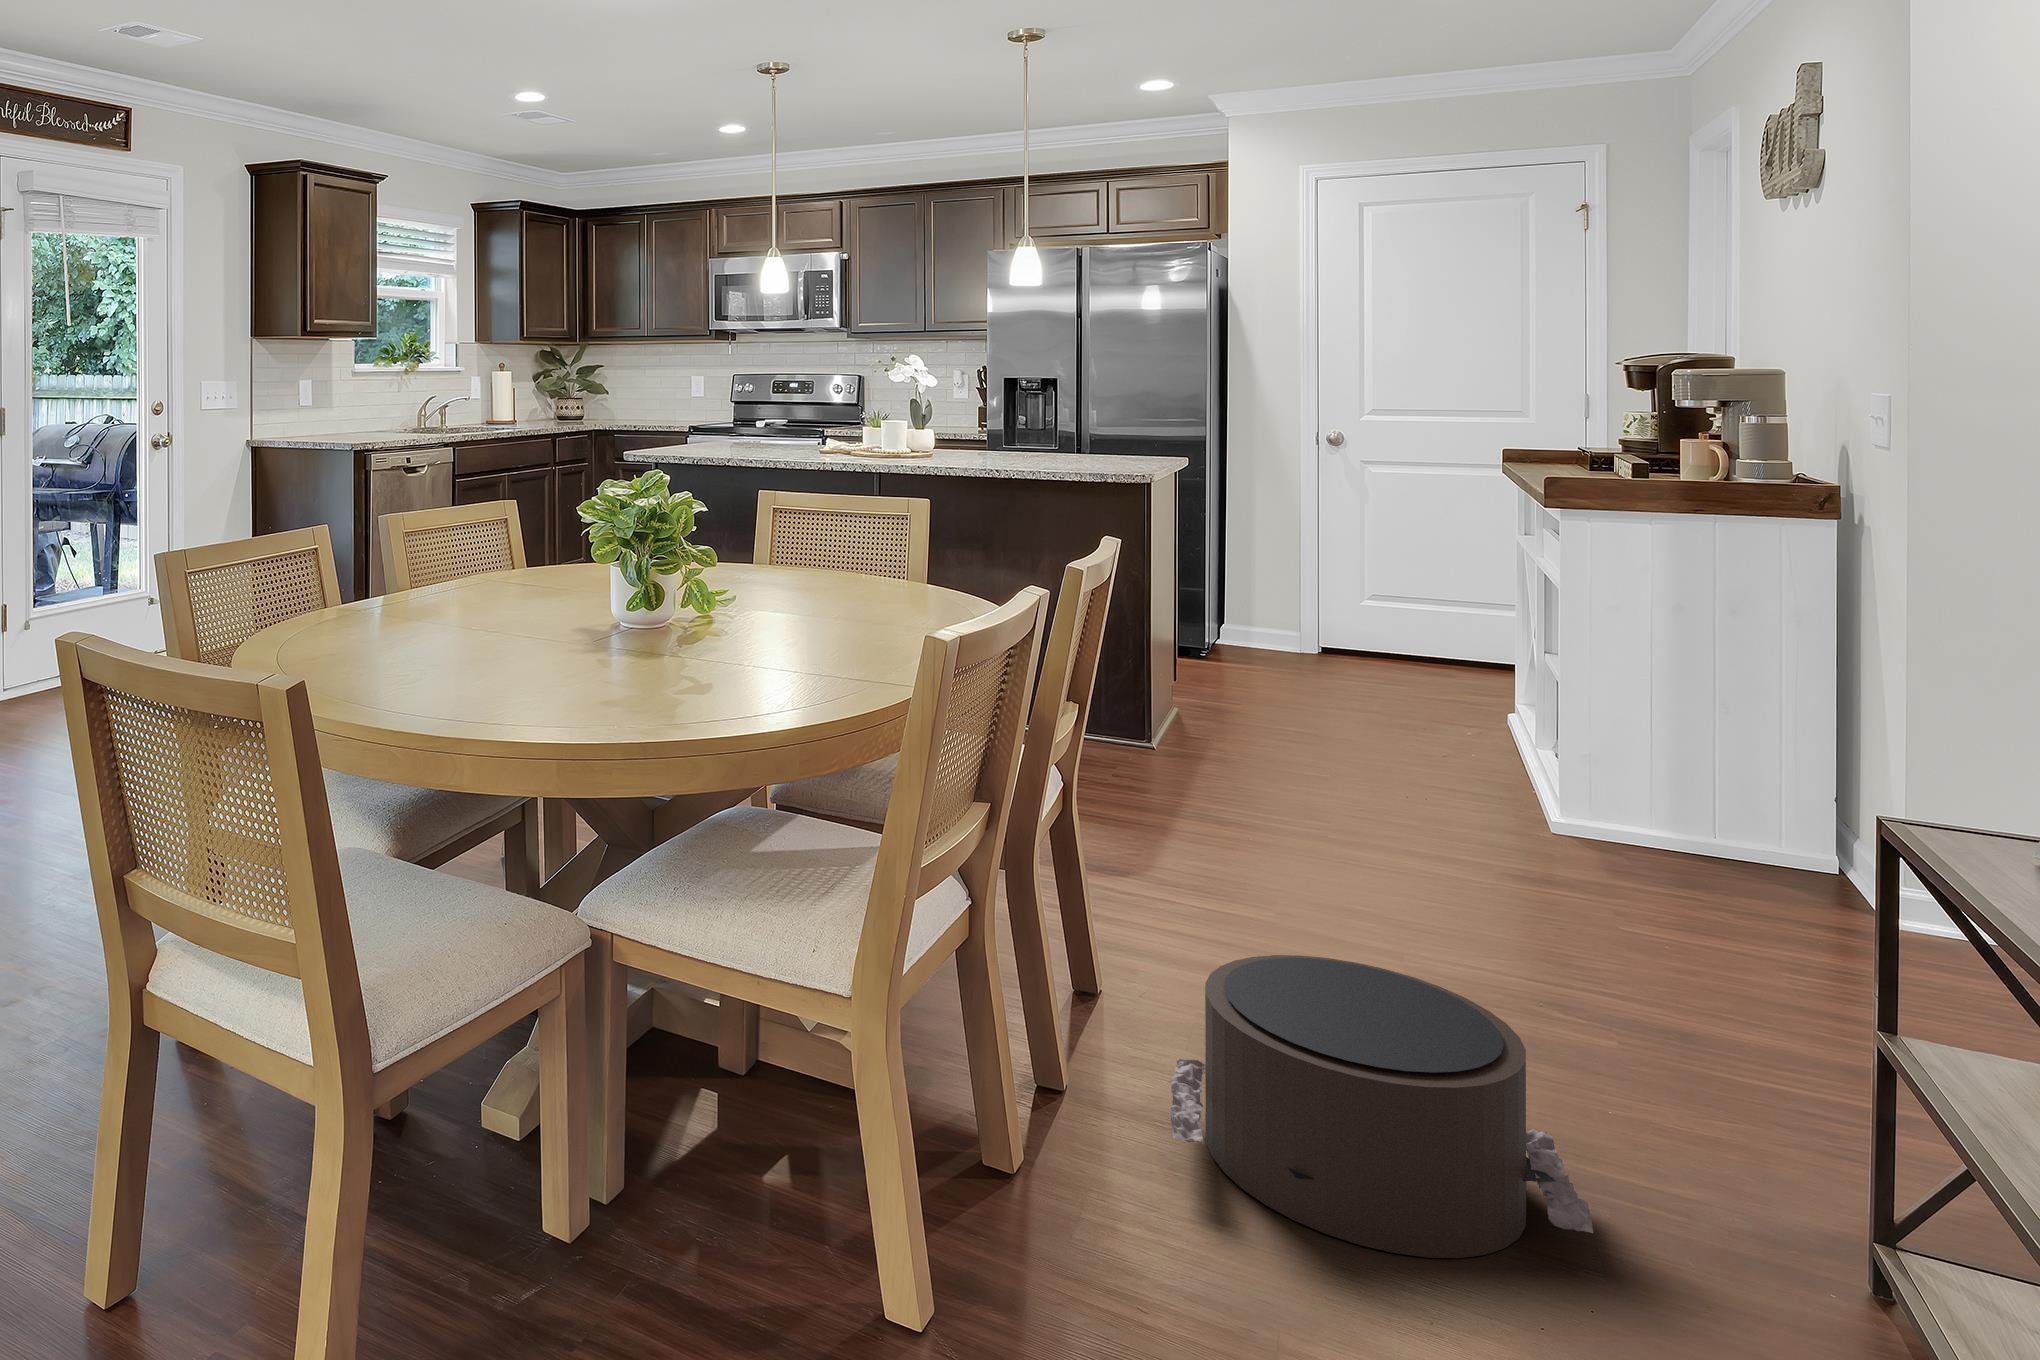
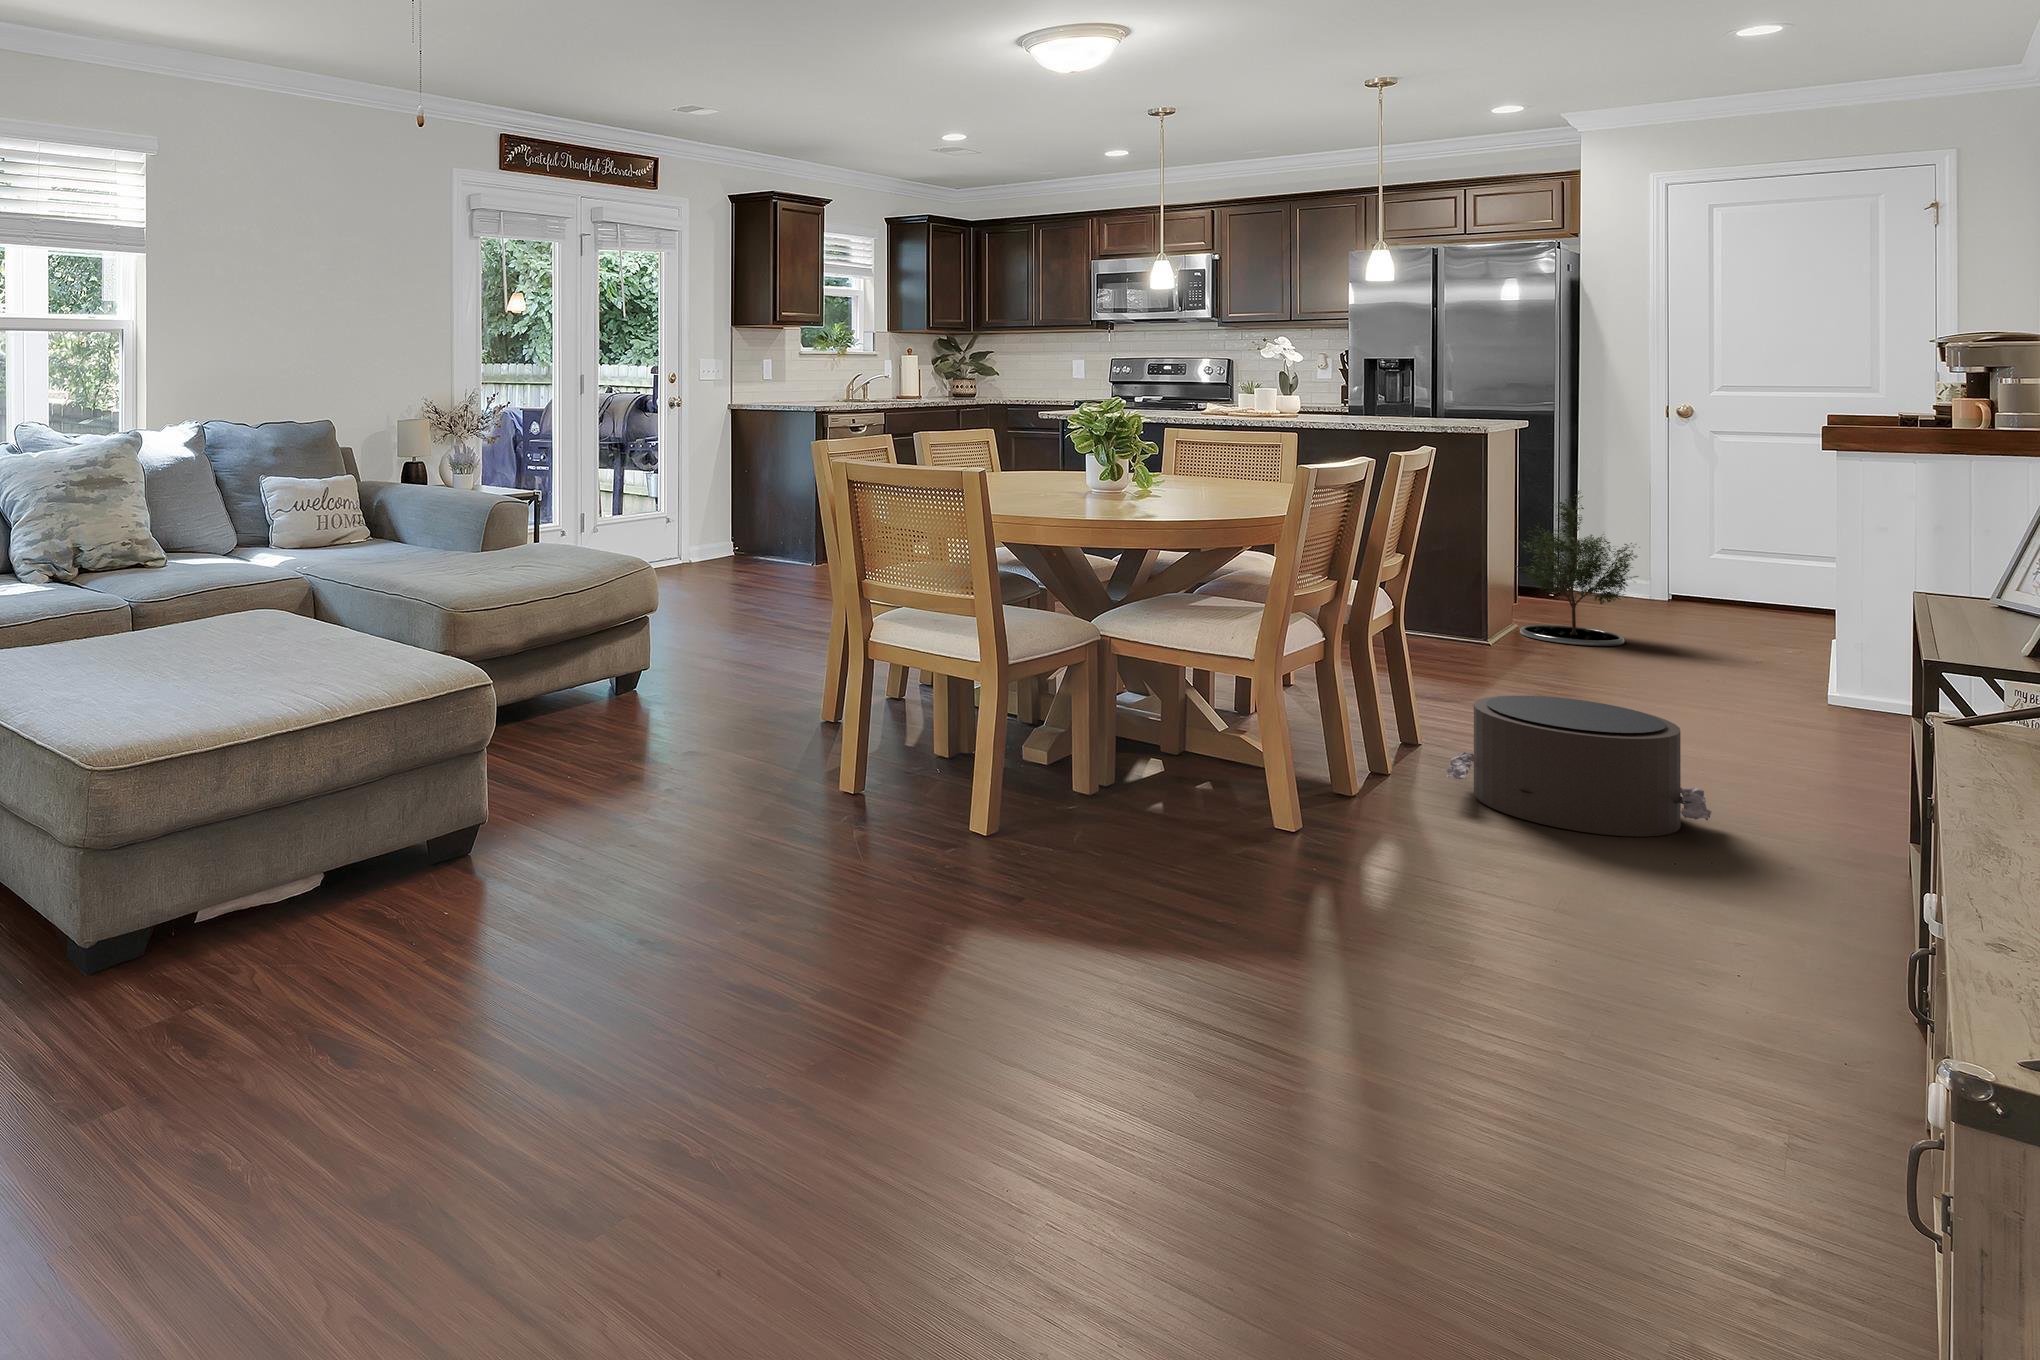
potted tree: none [1177,549,1322,748] -> present [1515,491,1638,646]

